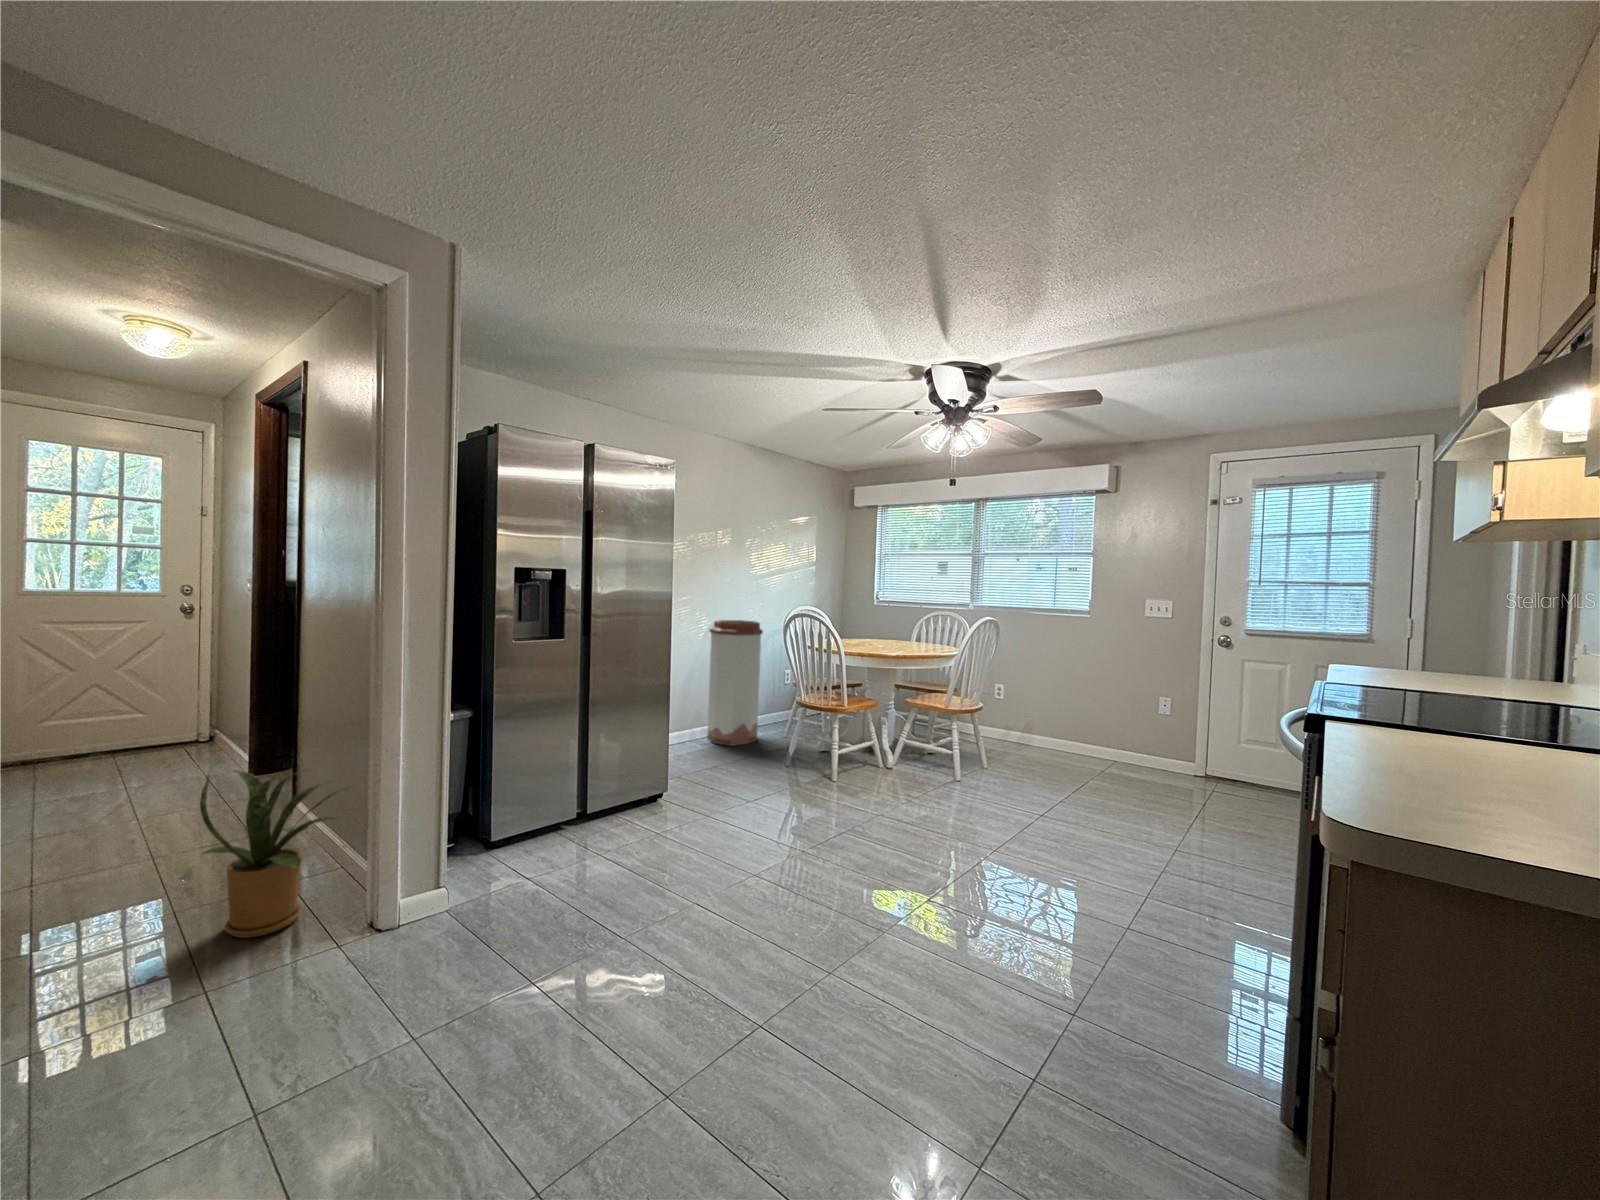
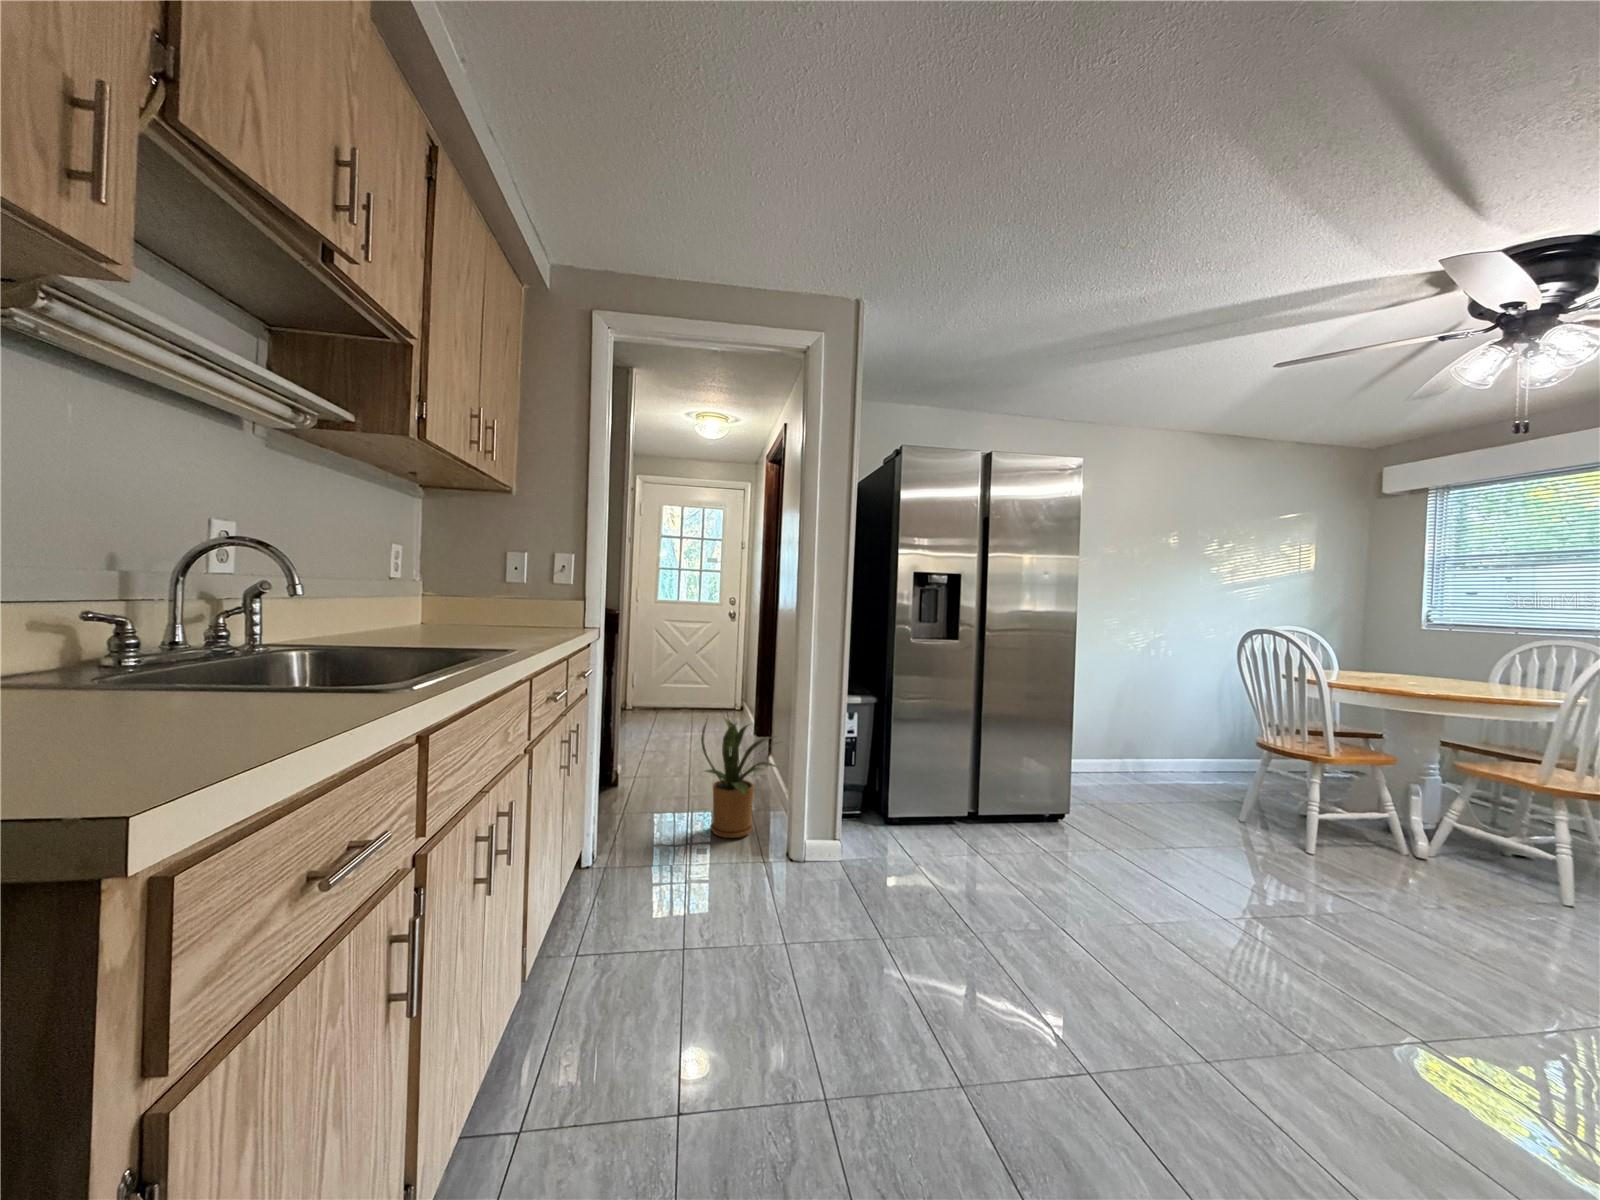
trash can: present [707,620,763,746] -> none [1138,638,1214,786]

